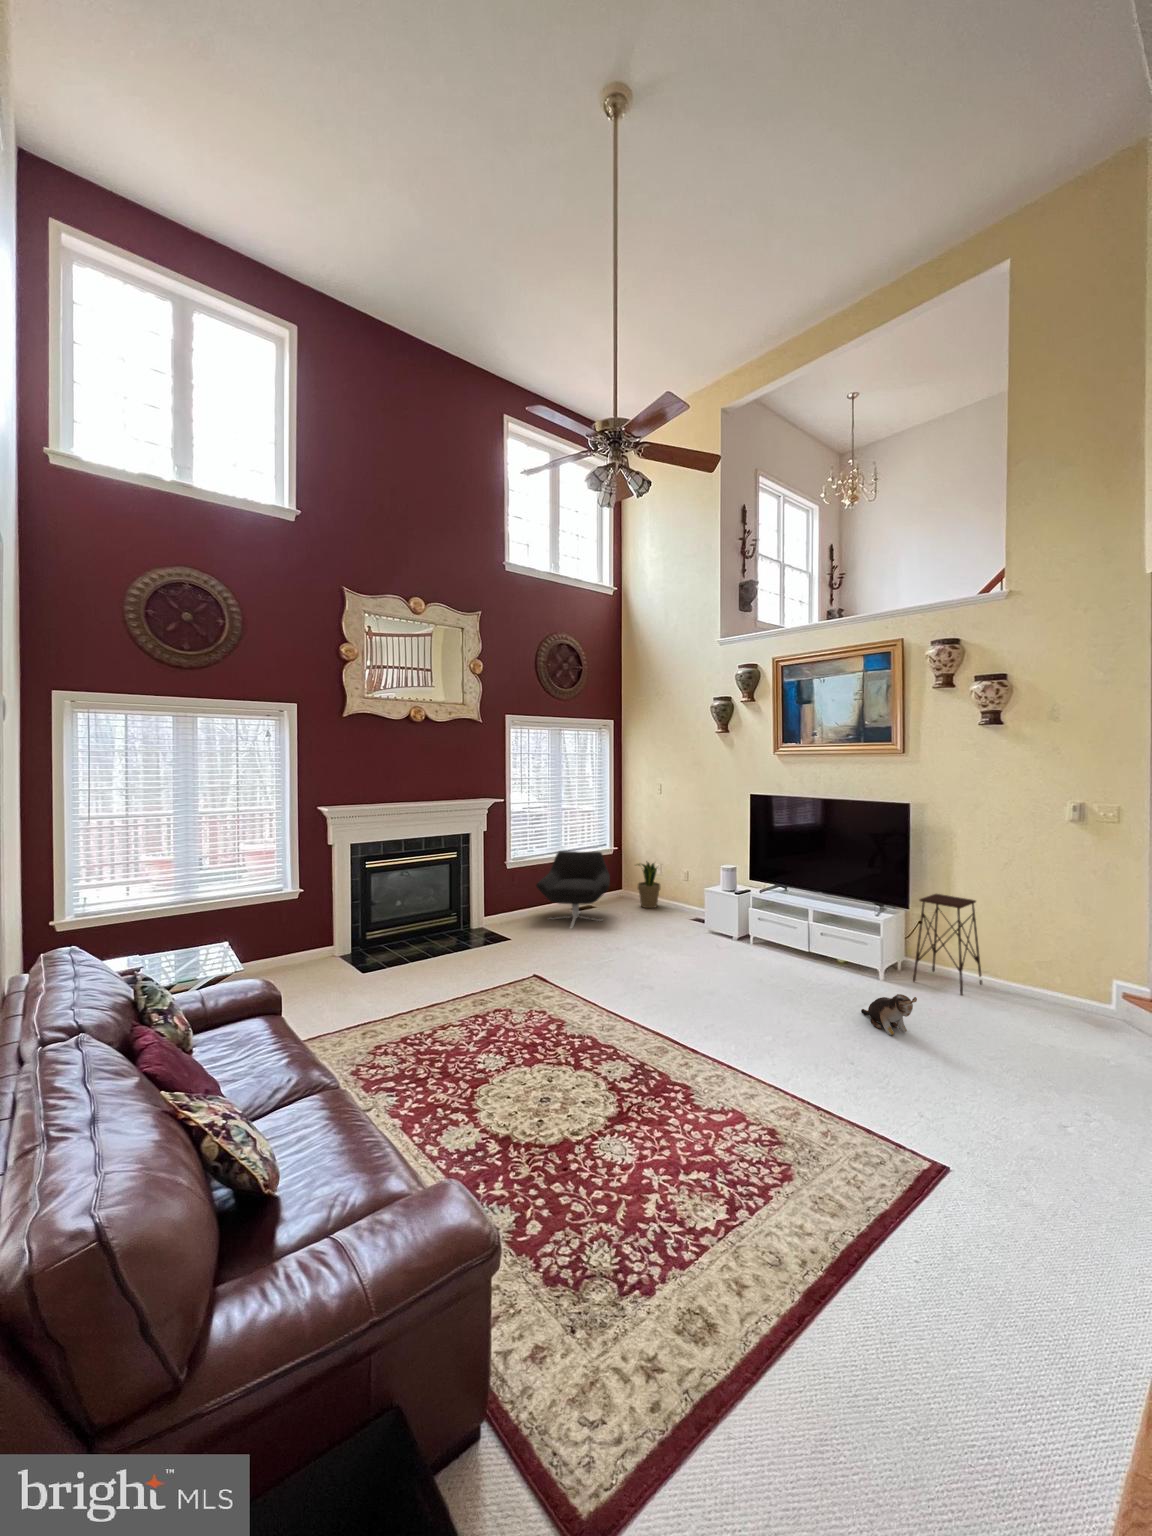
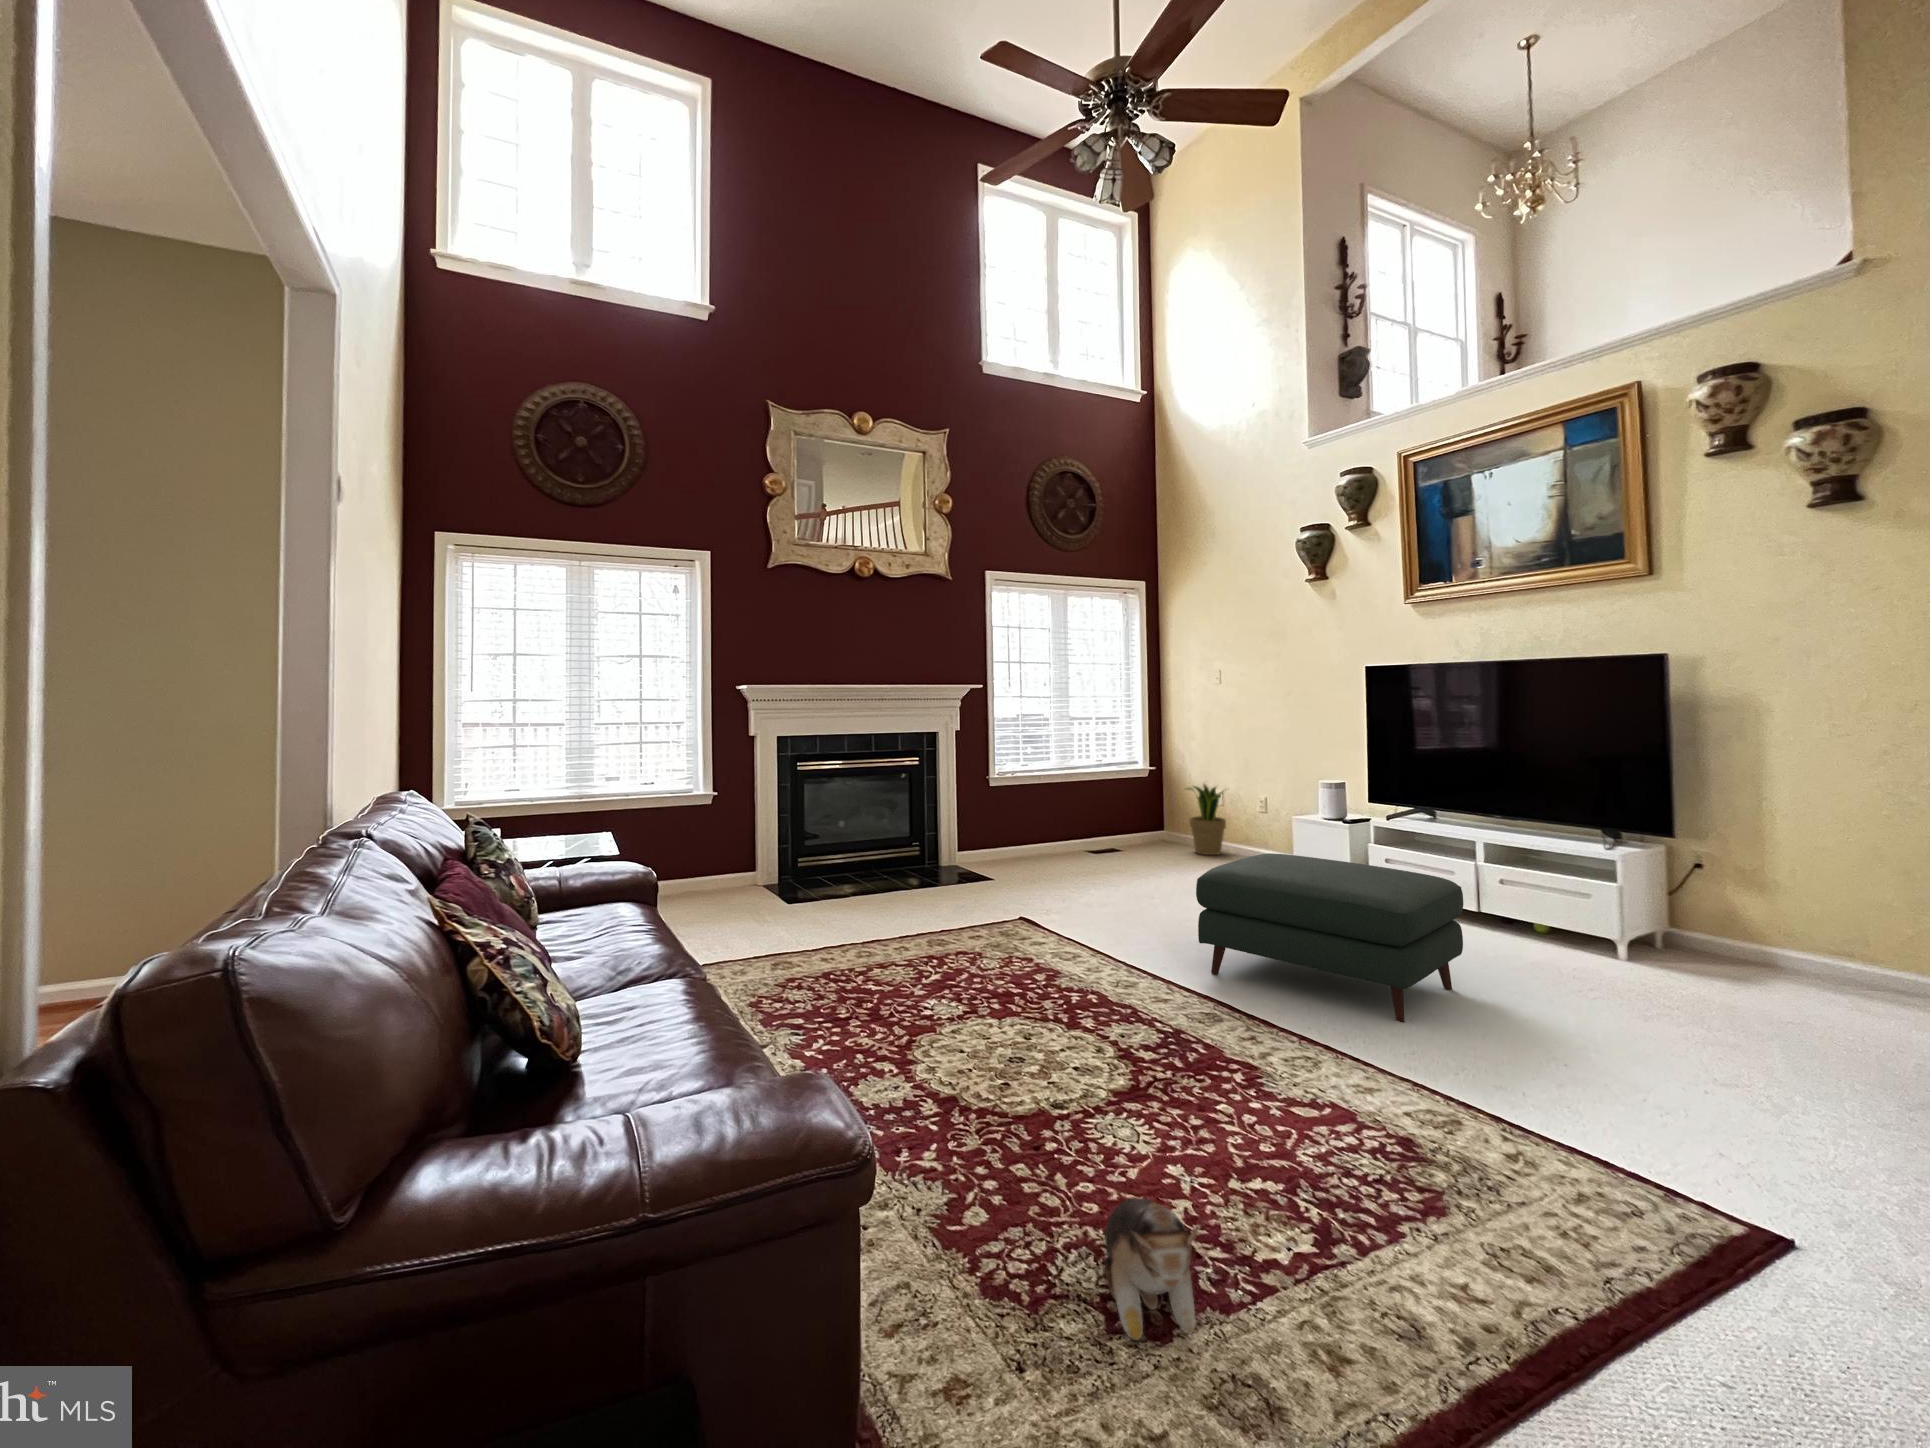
lounge chair: present [536,851,610,928] -> none [1032,765,1145,873]
side table: present [913,894,982,995] -> none [1688,814,1839,990]
ottoman: none [650,929,801,1041] -> present [1196,853,1463,1023]
plush toy: present [861,994,917,1035] -> present [1103,1197,1199,1341]

